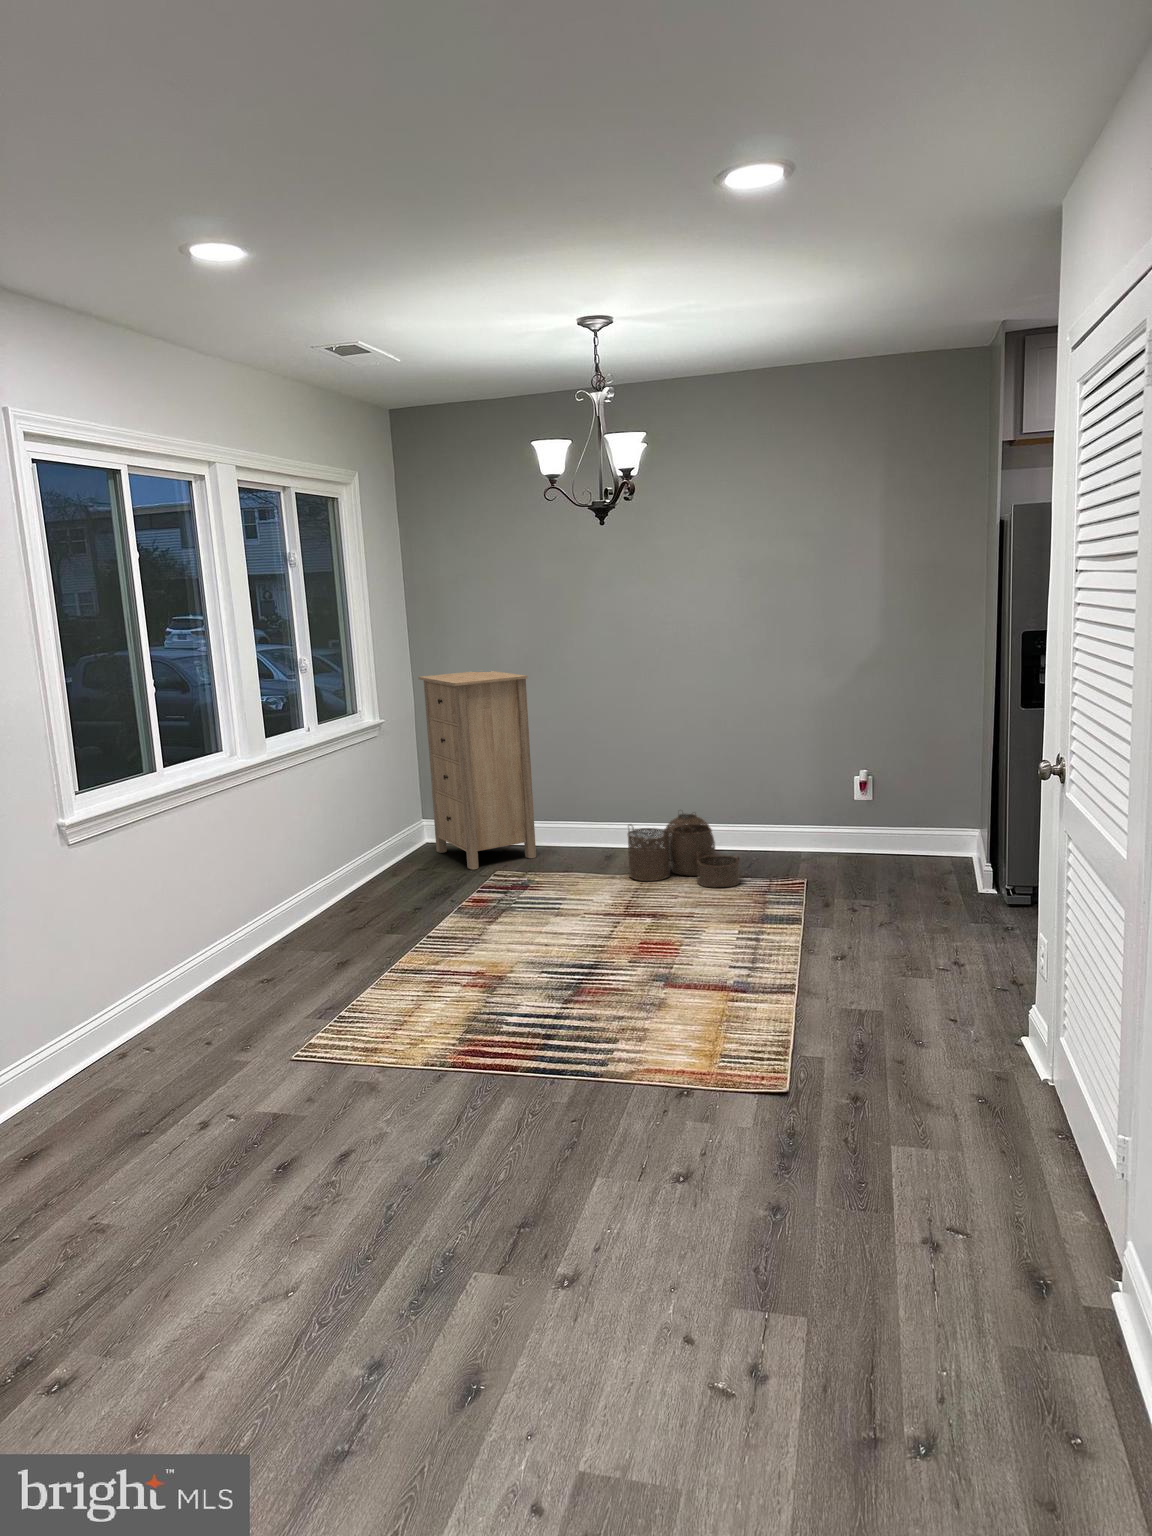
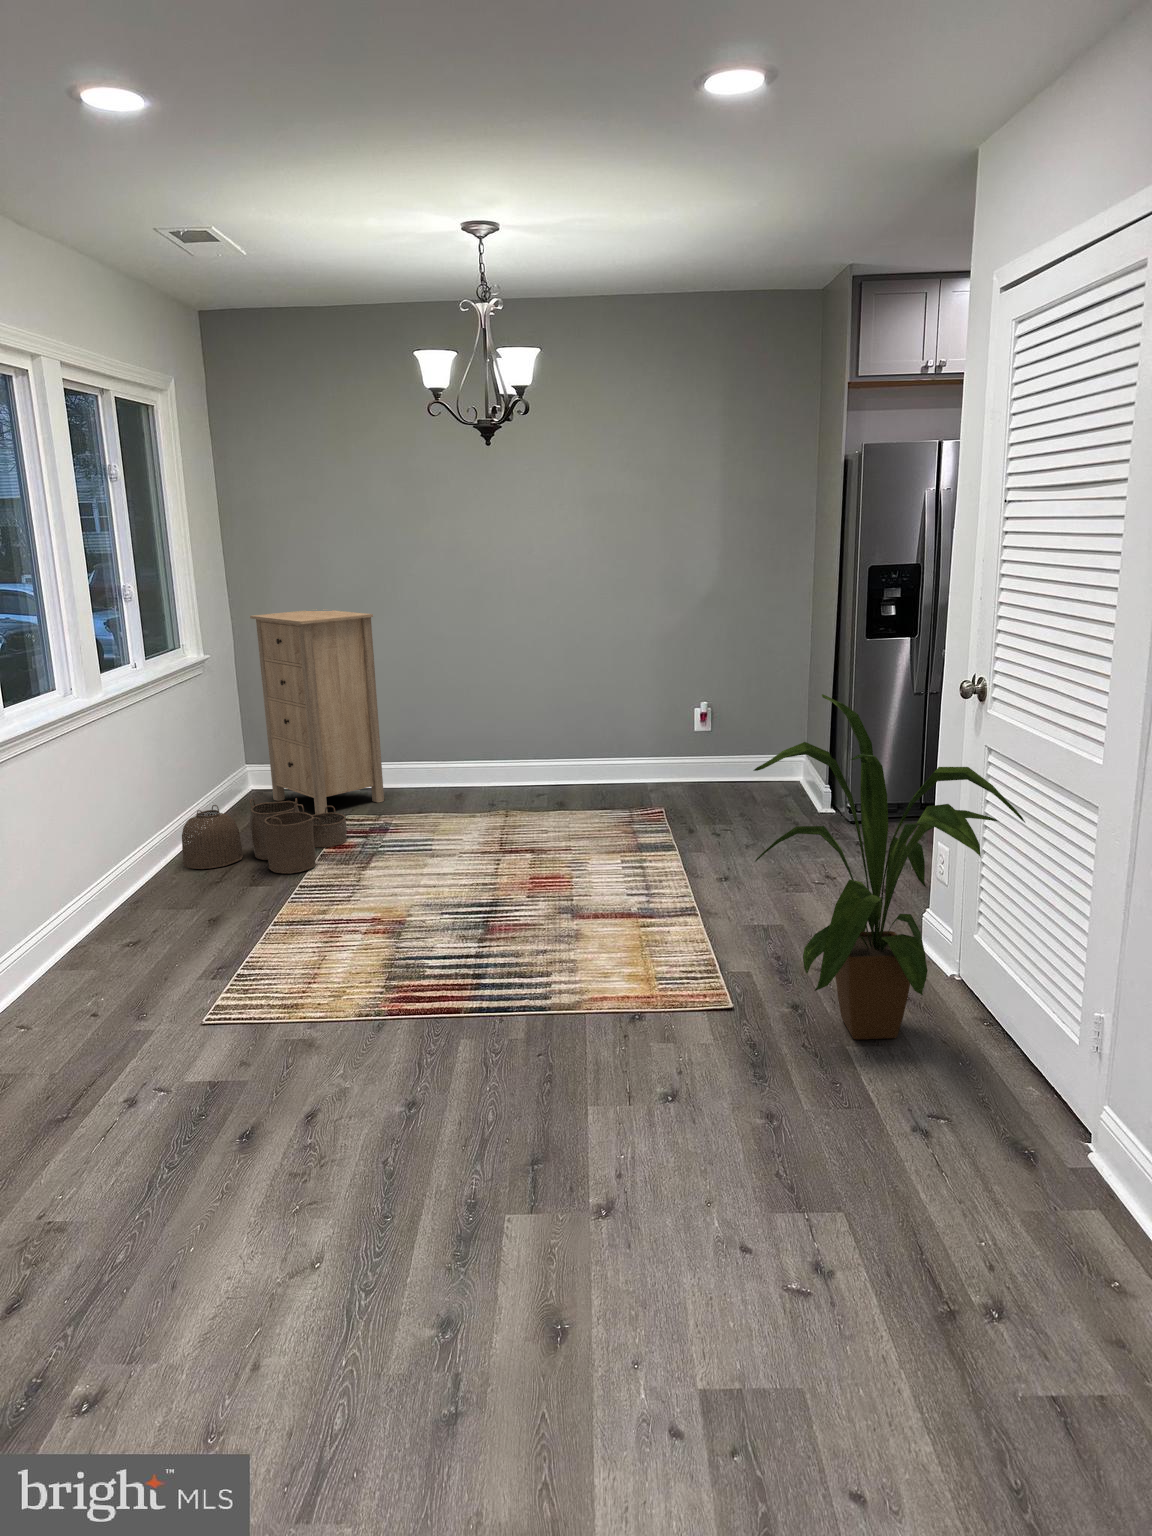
house plant: none [789,770,1076,1143] -> present [754,694,1025,1040]
woven basket: present [628,814,740,887] -> present [182,798,347,874]

